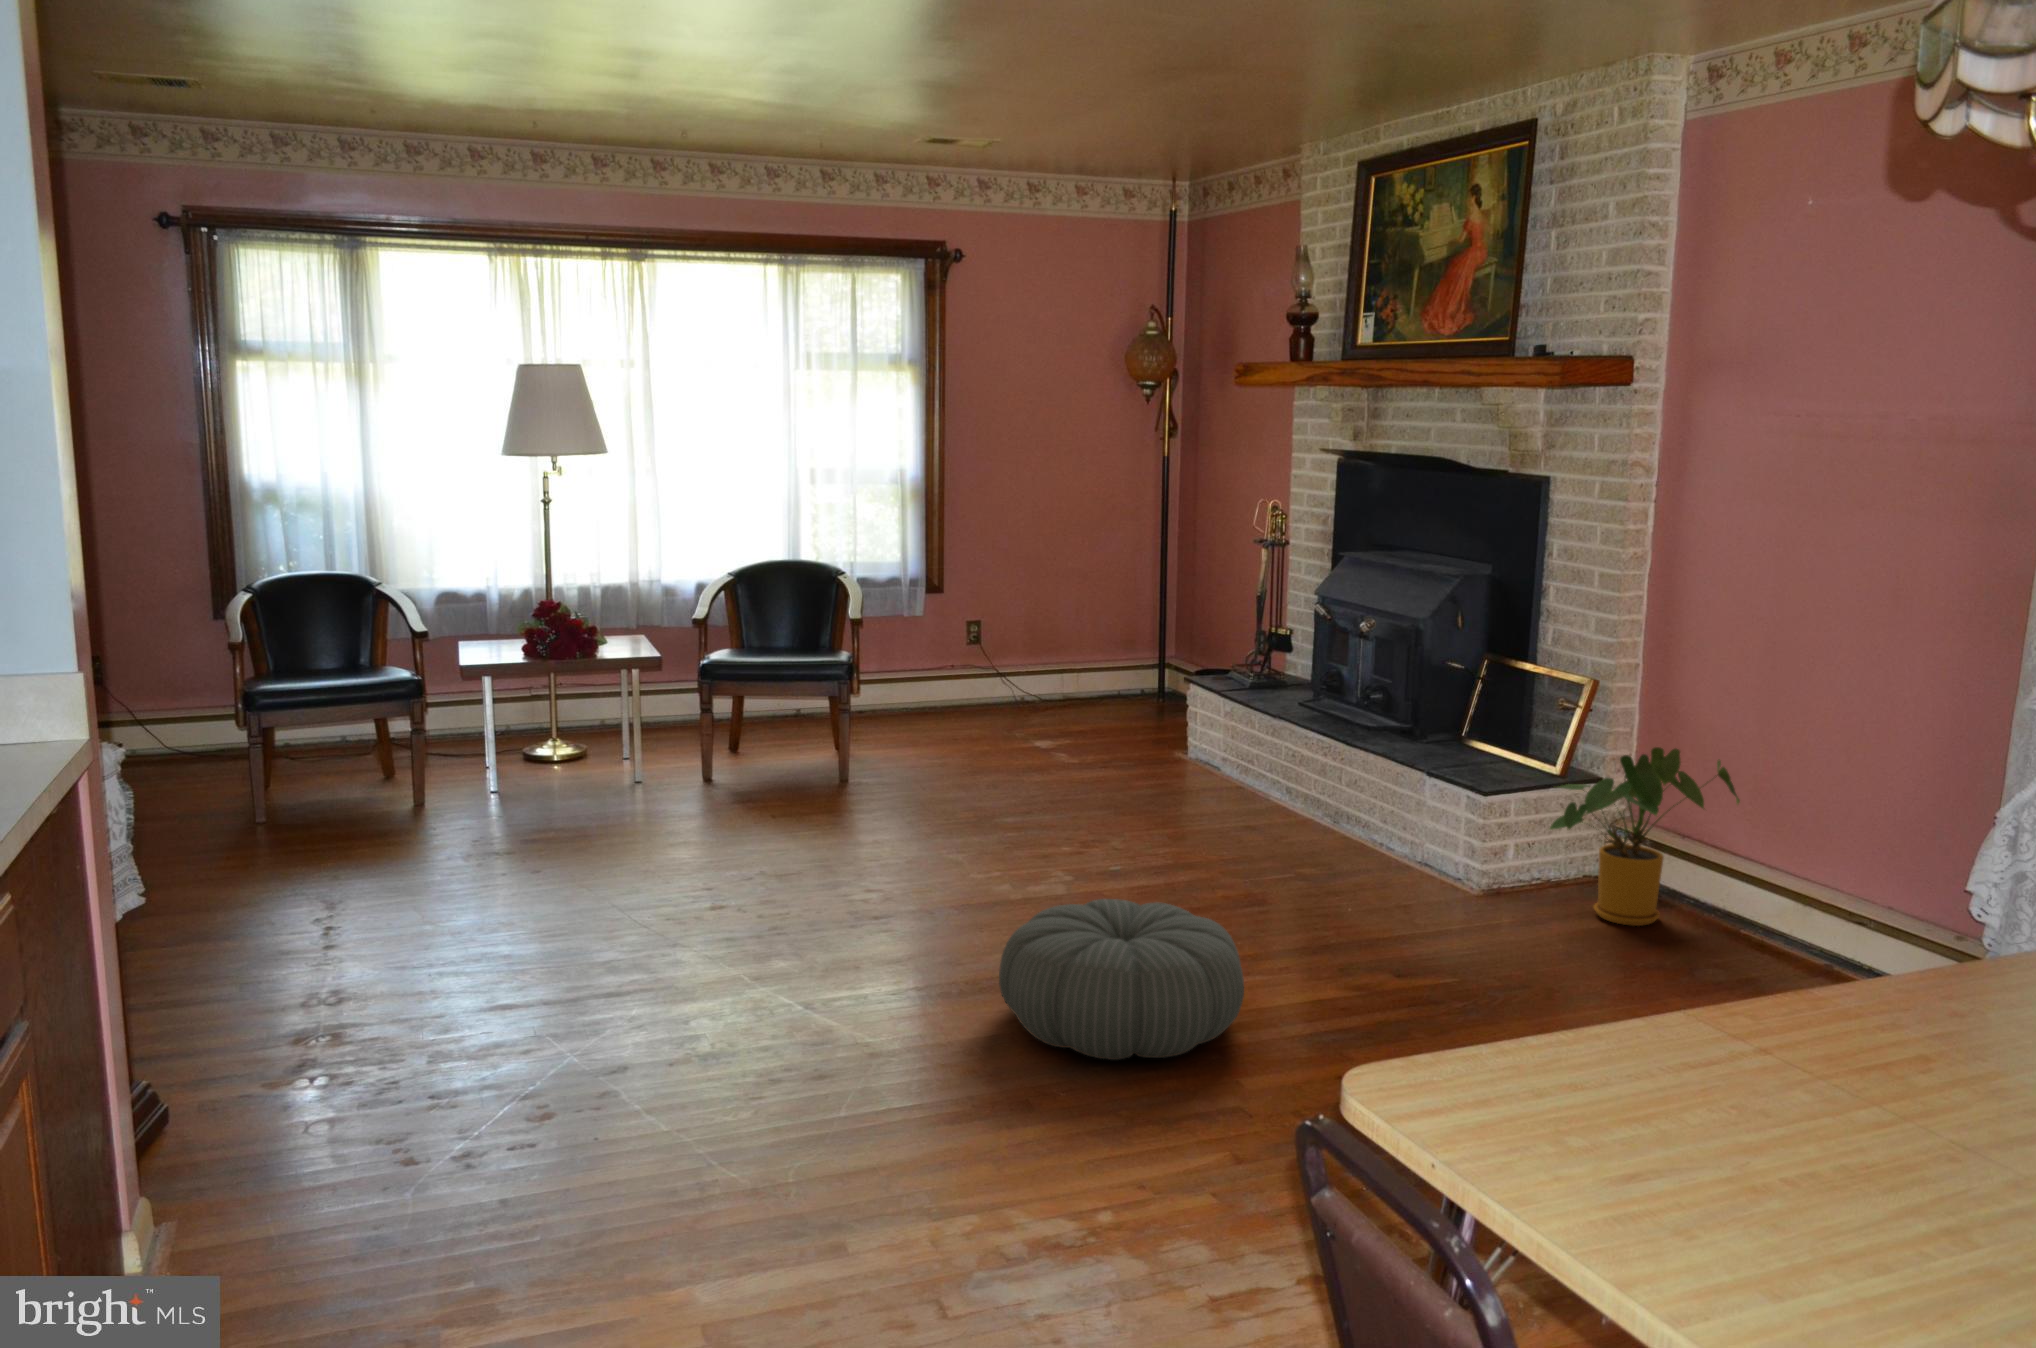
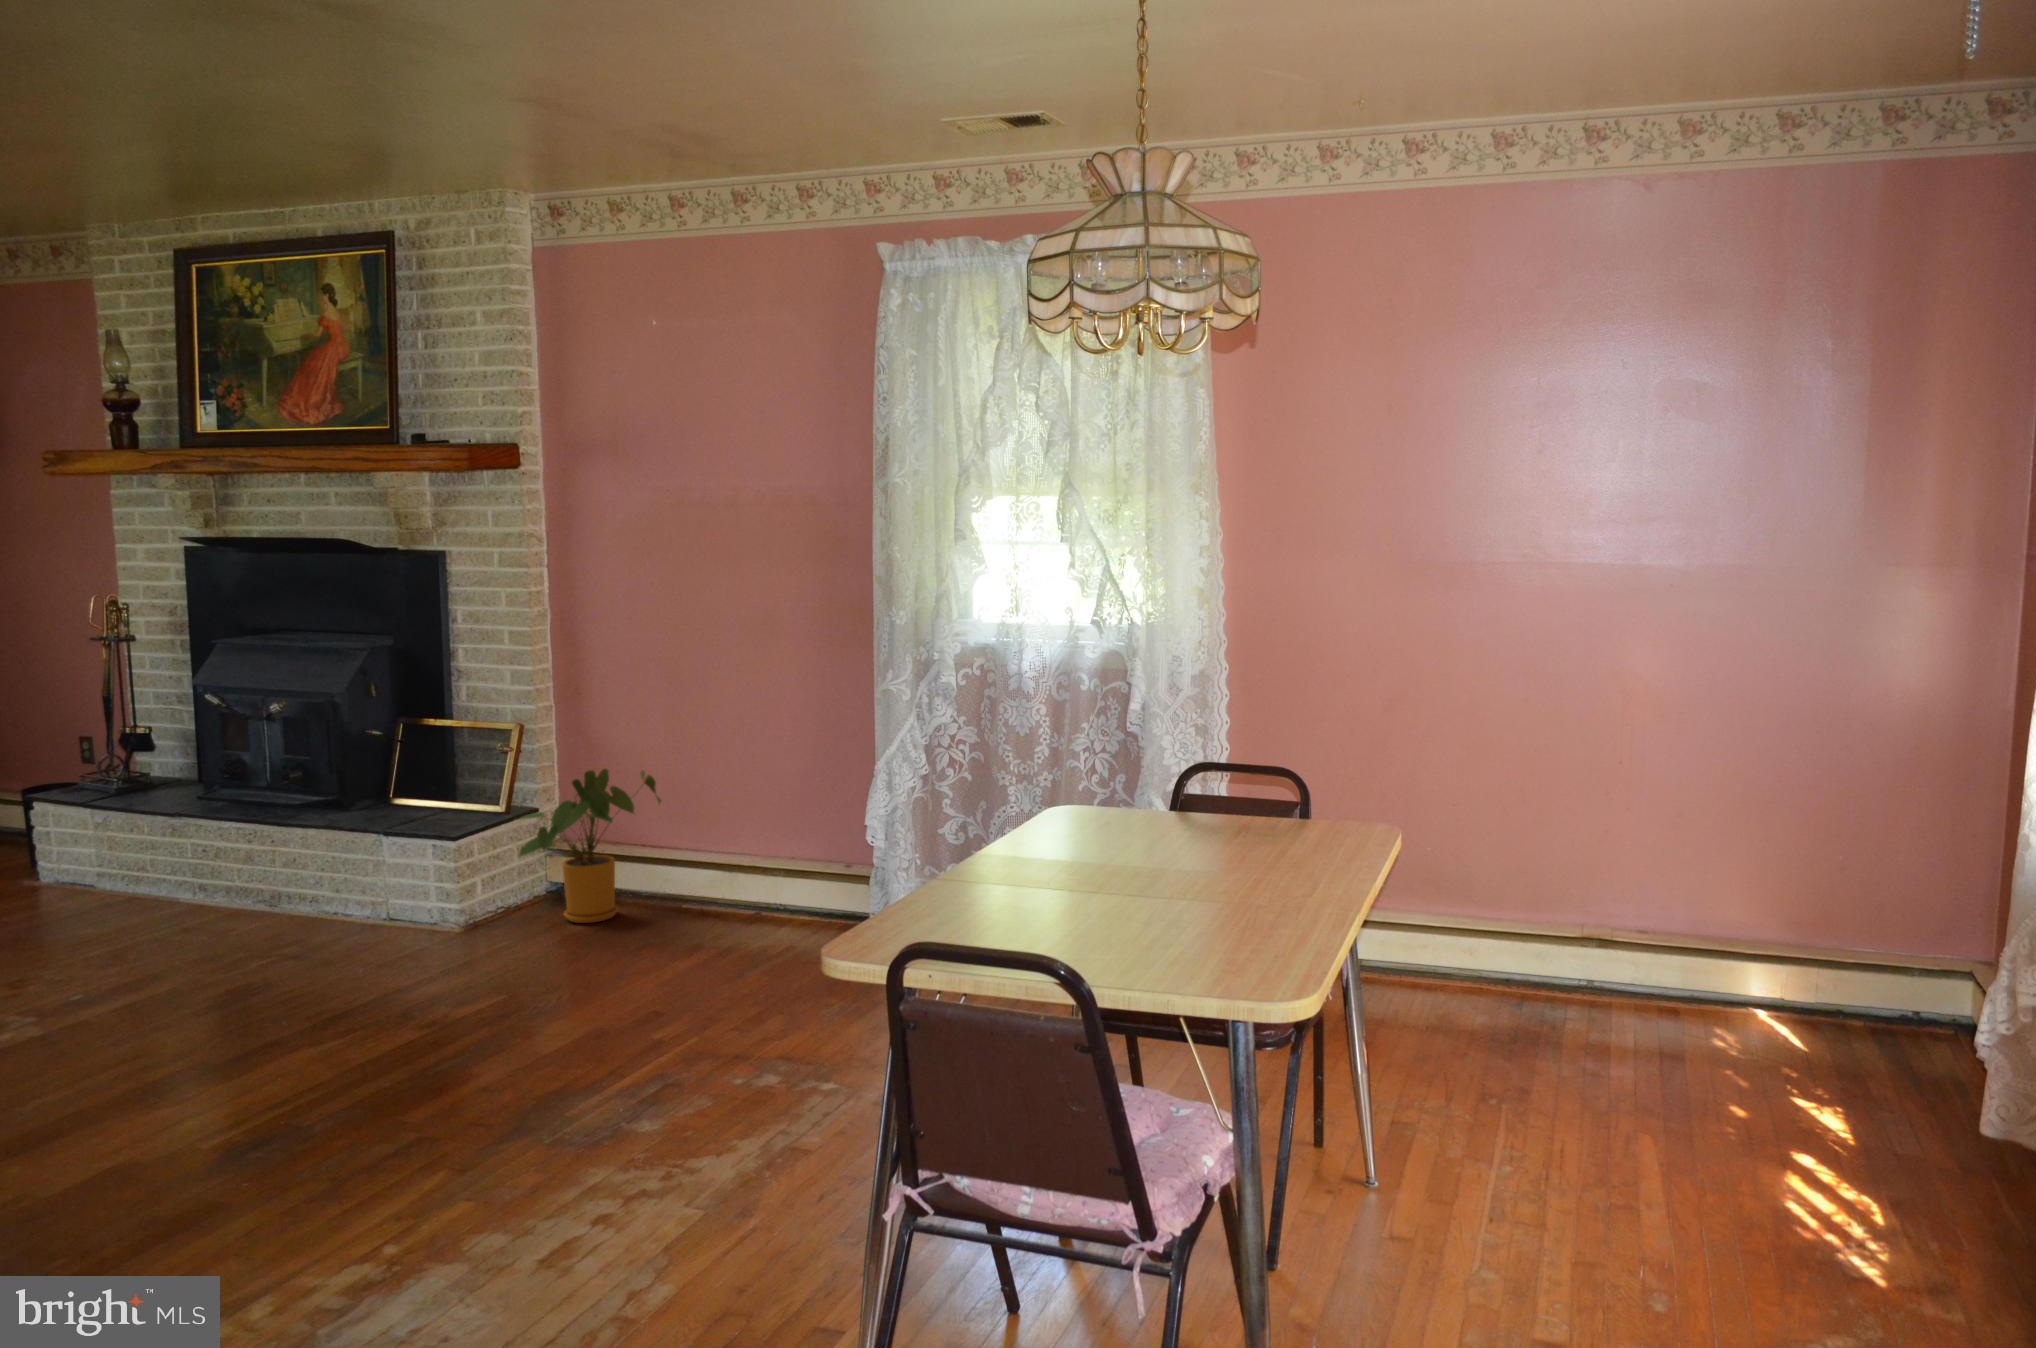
pouf: present [999,899,1244,1060] -> none [57,997,352,1171]

